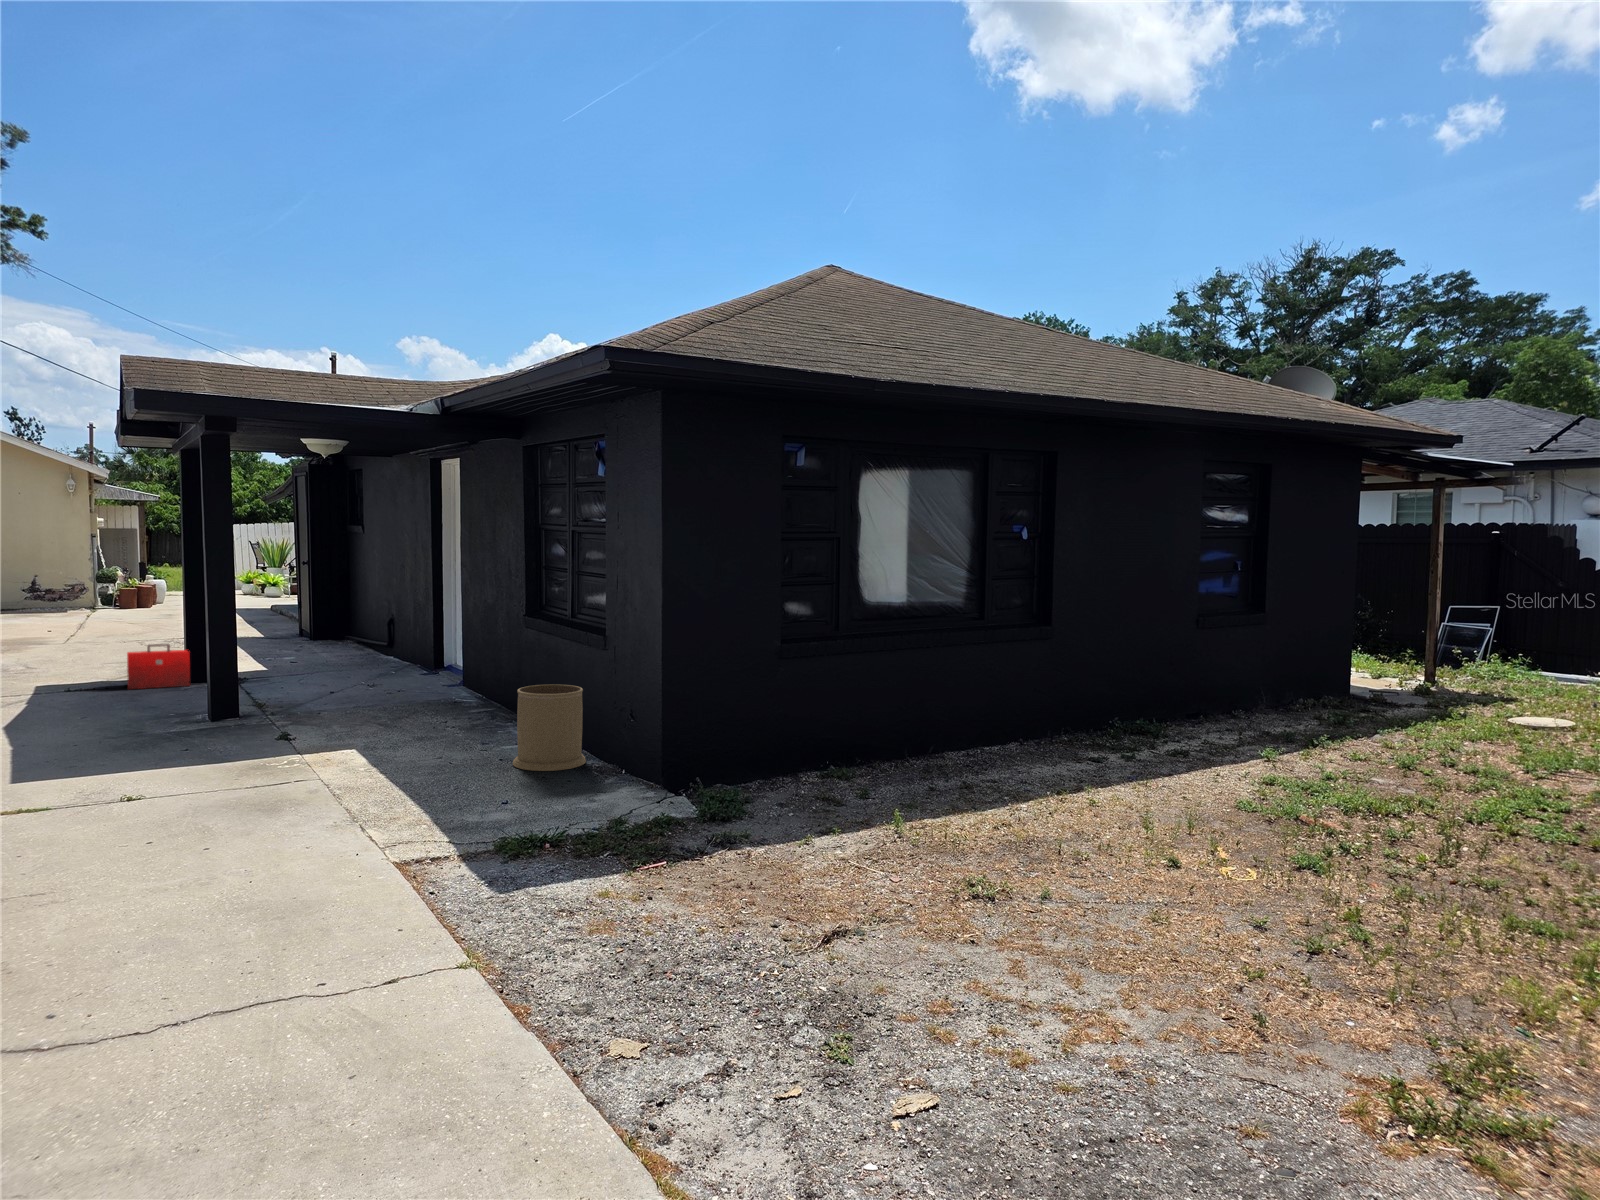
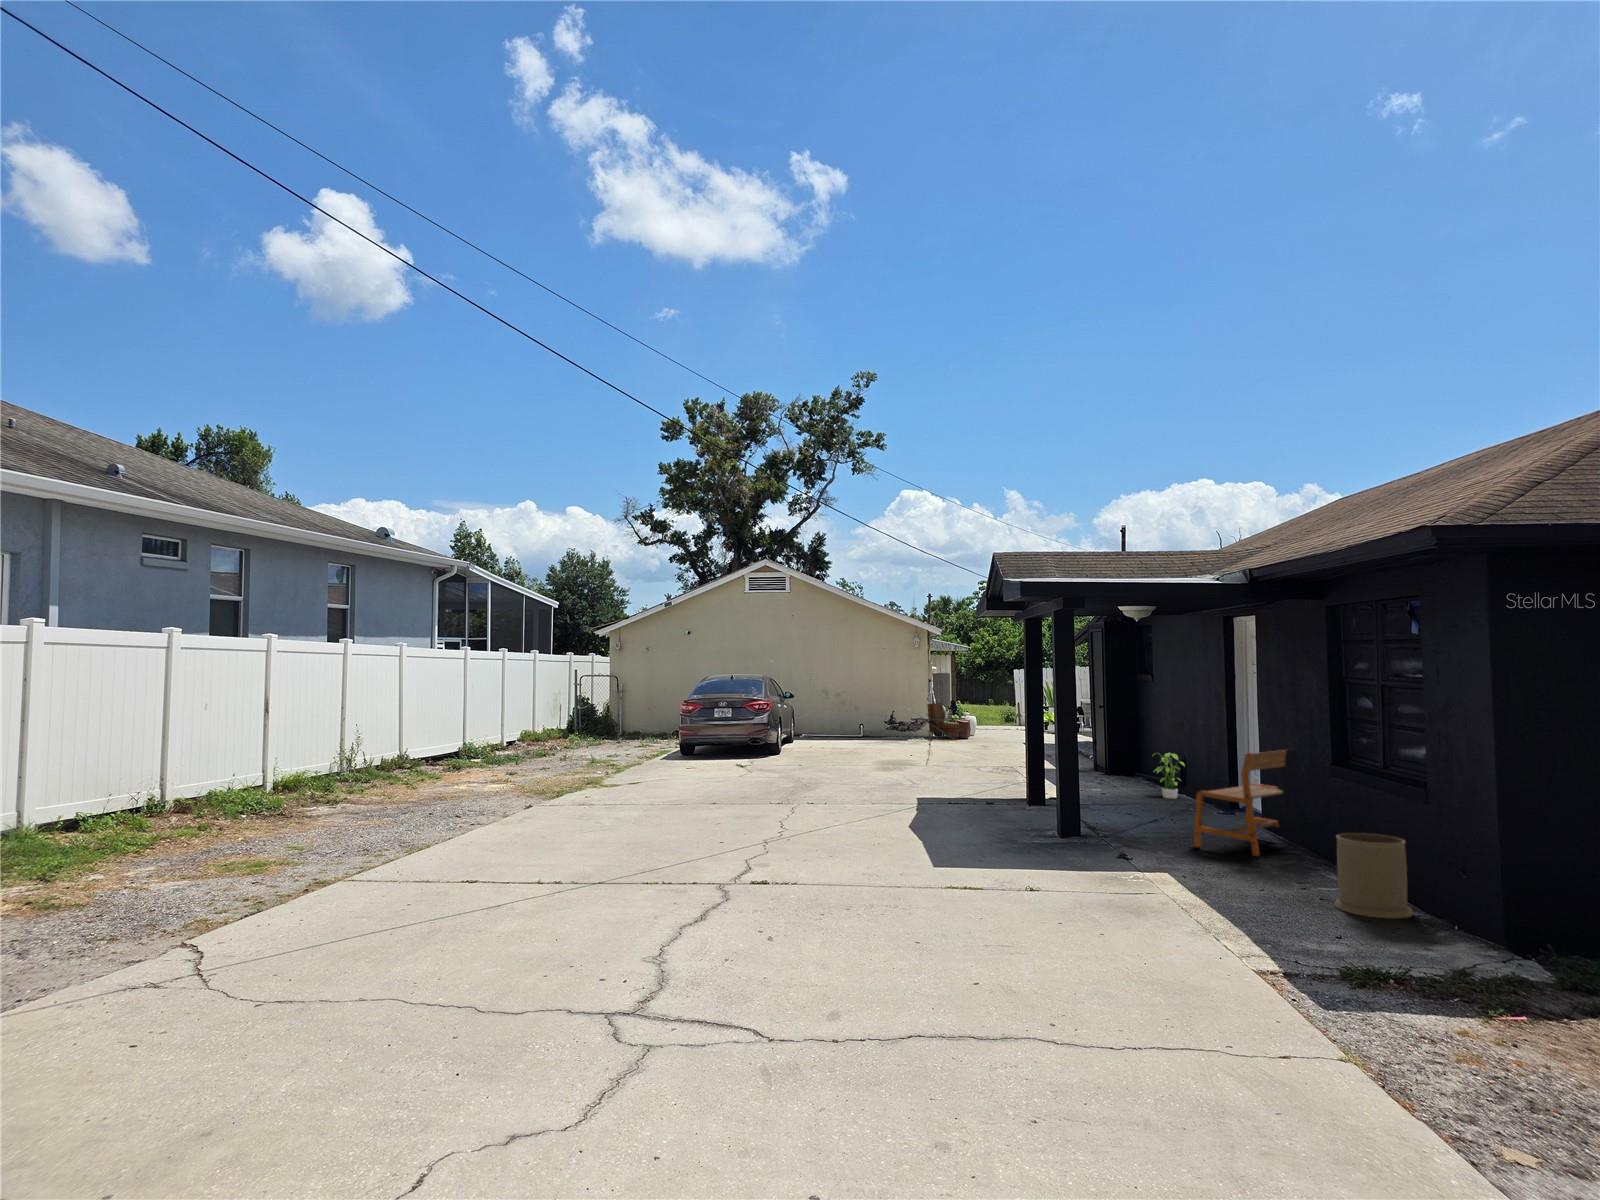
lounge chair: none [82,566,149,612] -> present [923,703,965,740]
bench: none [382,601,503,718] -> present [1194,750,1287,856]
potted plant: none [359,613,396,664] -> present [1152,753,1185,799]
toolbox: present [127,644,190,689] -> none [987,771,1030,807]

